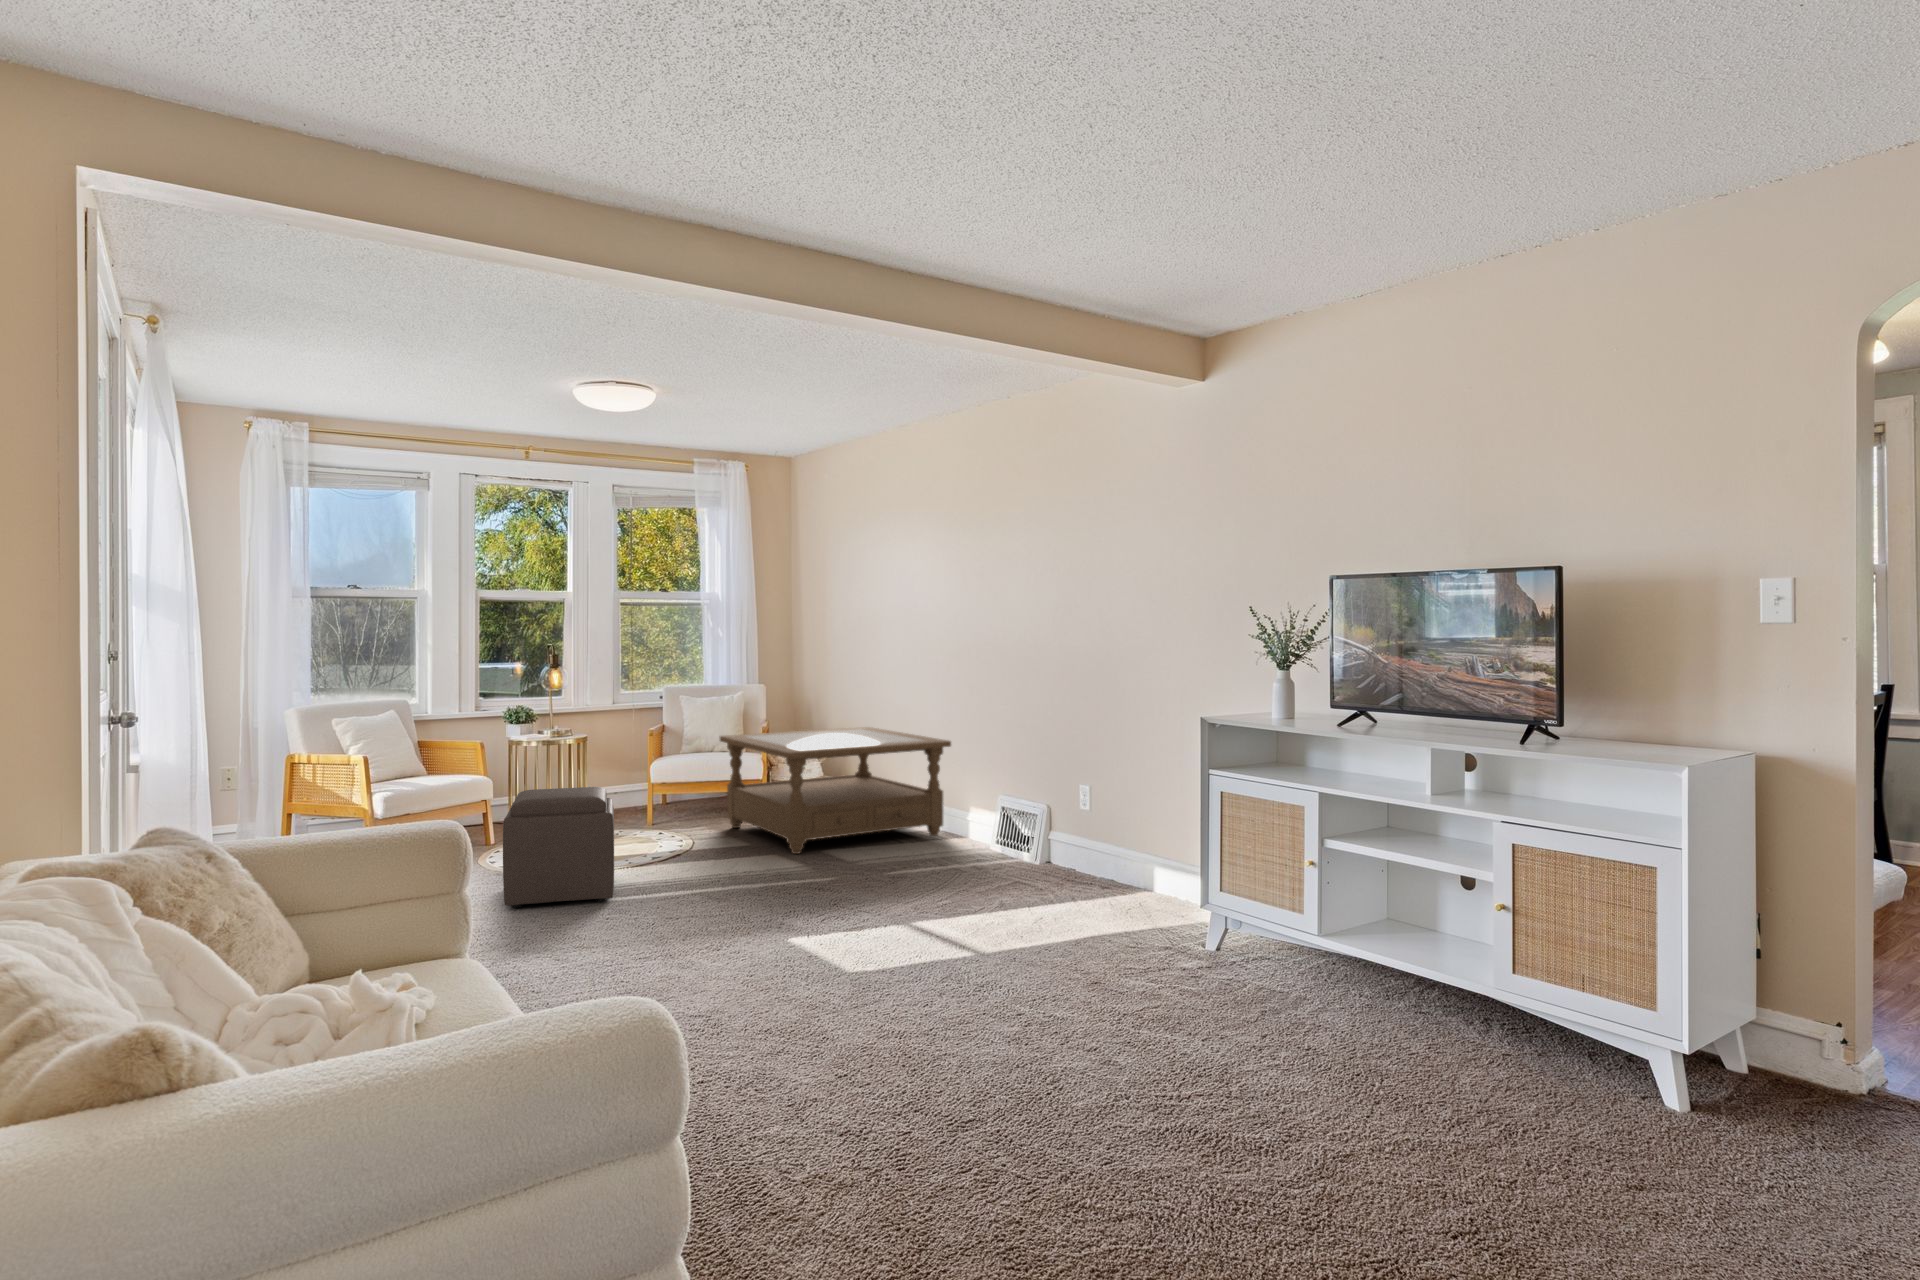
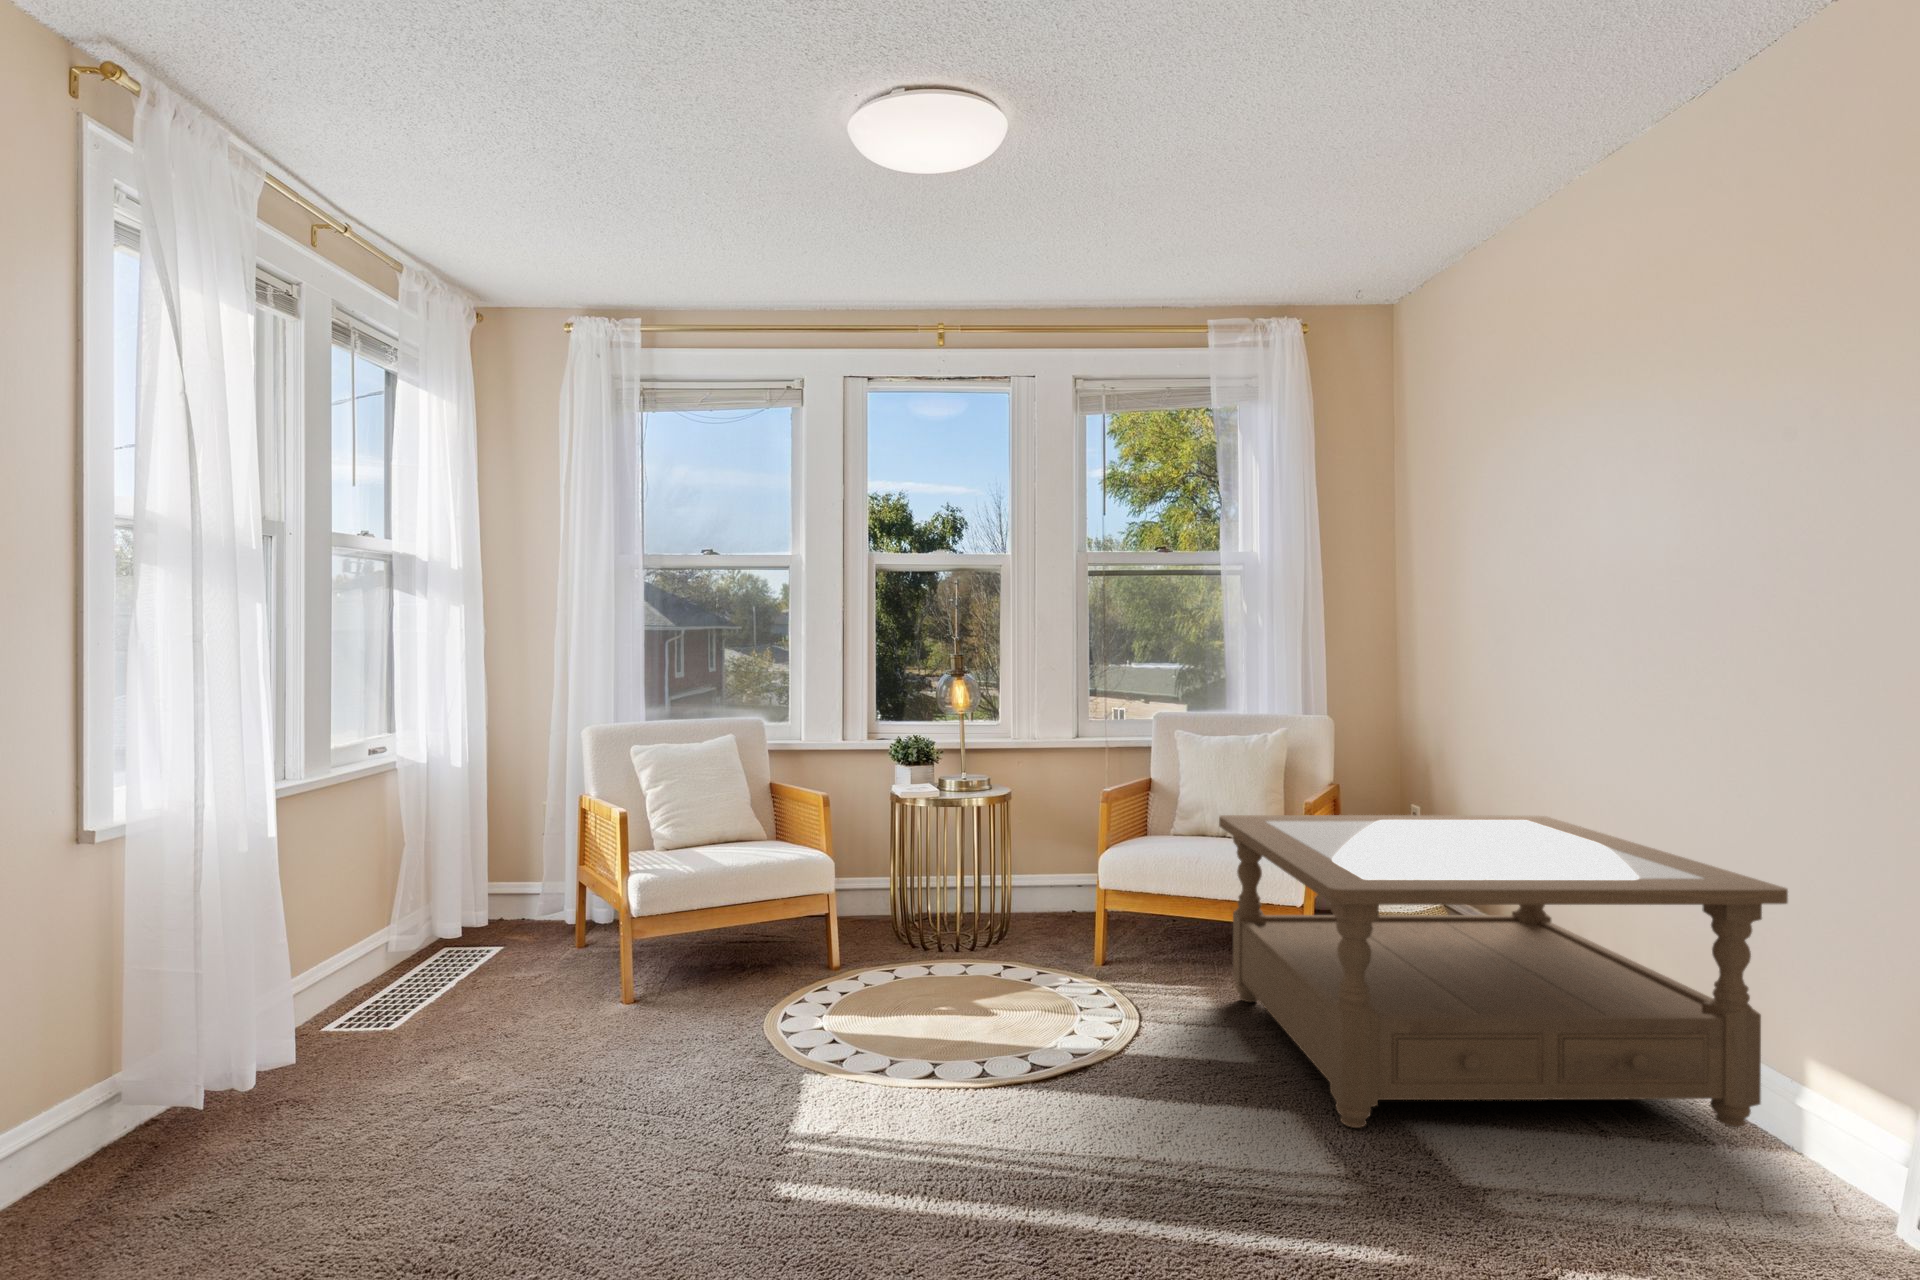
ottoman: present [503,787,614,908] -> none [637,924,922,1227]

